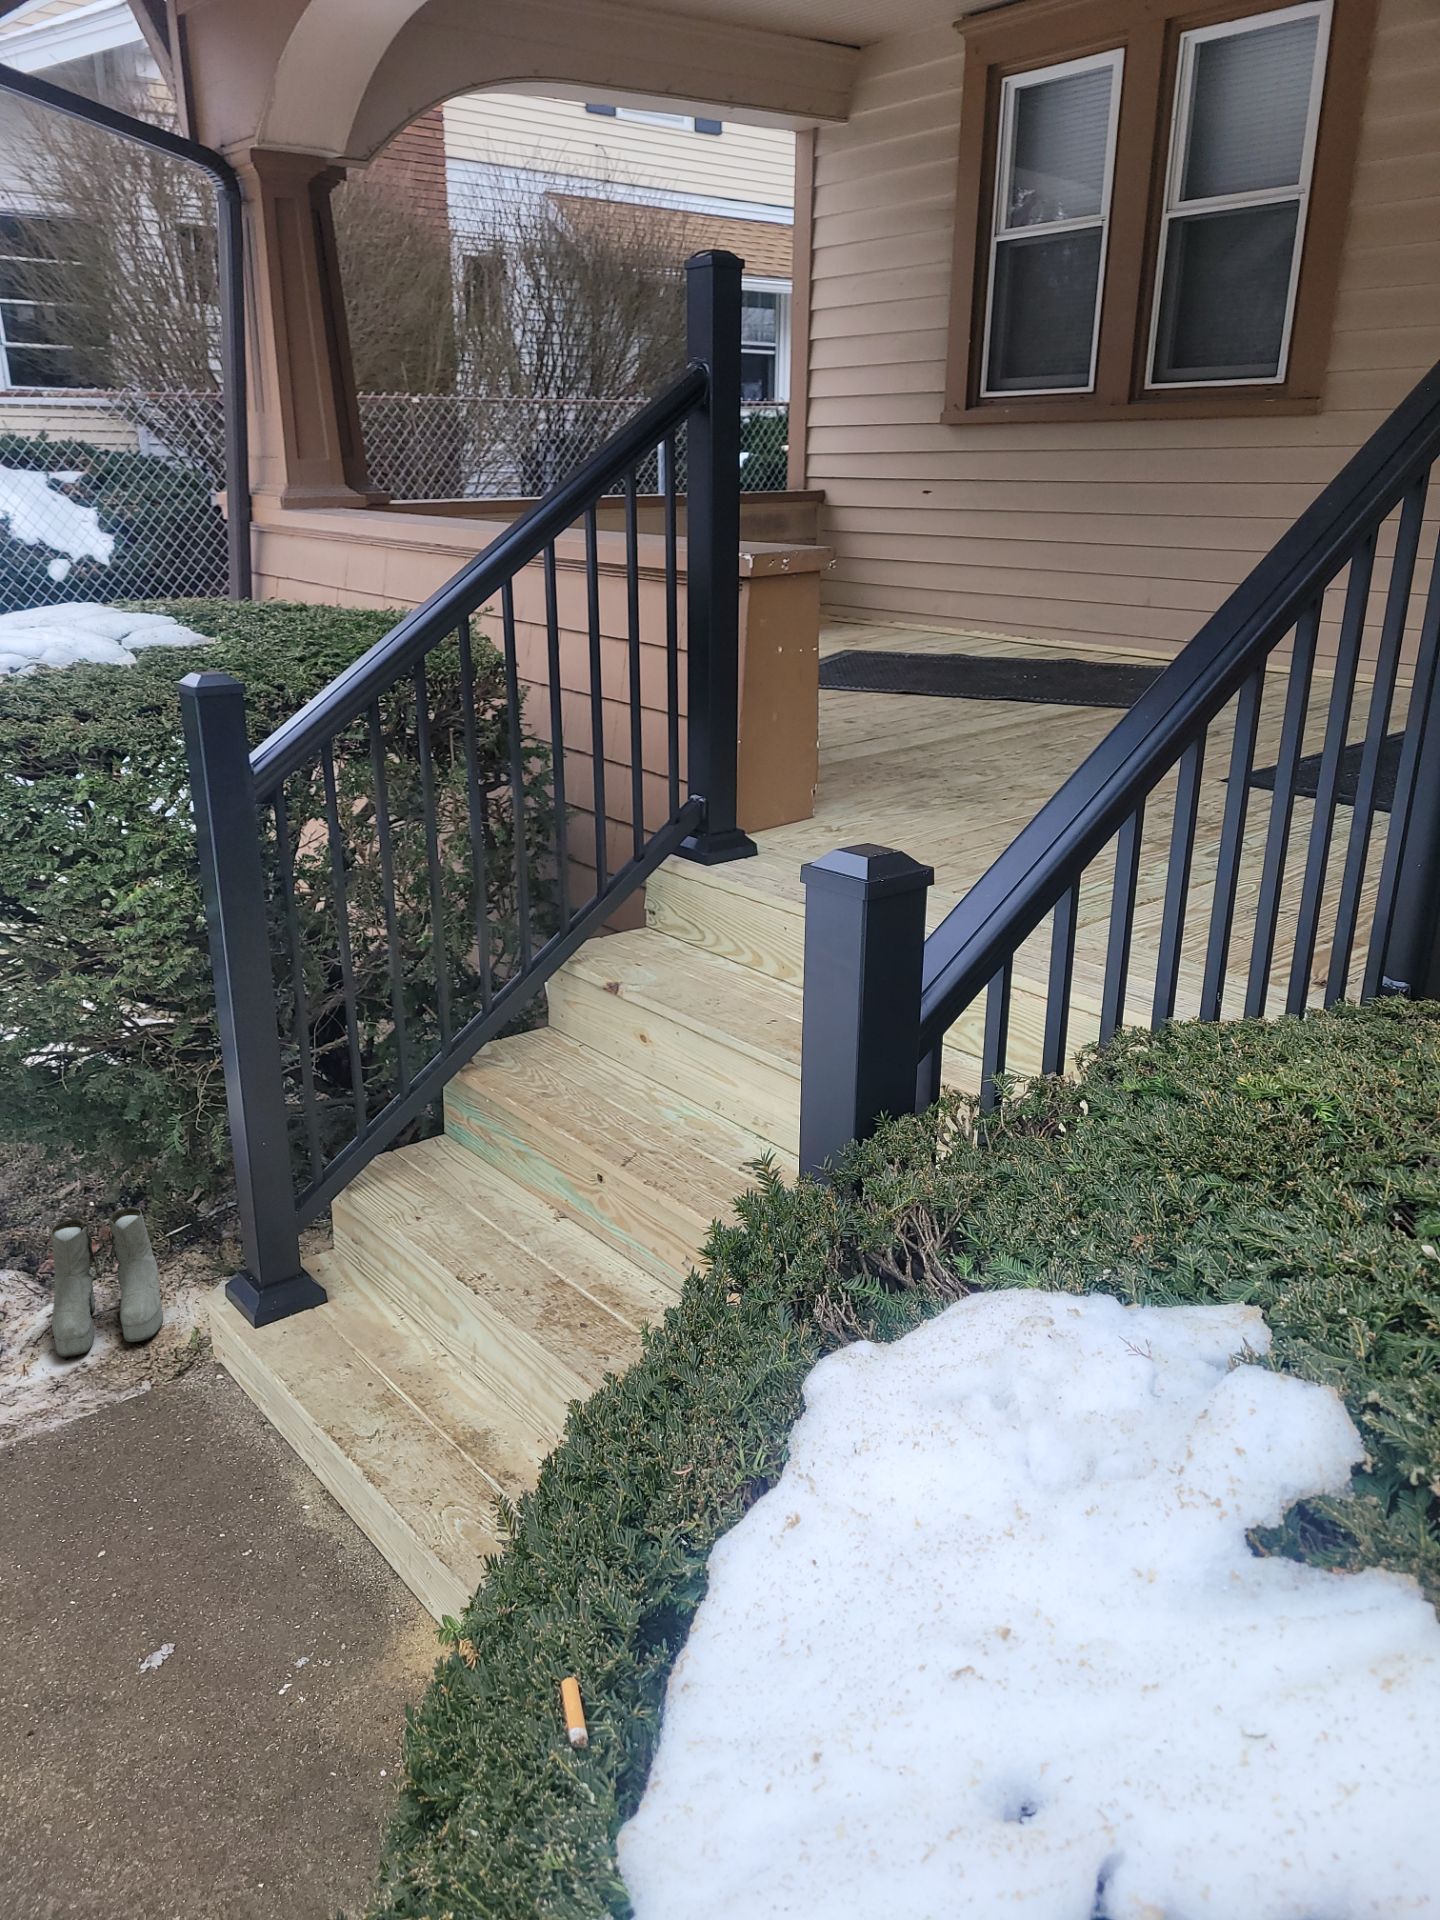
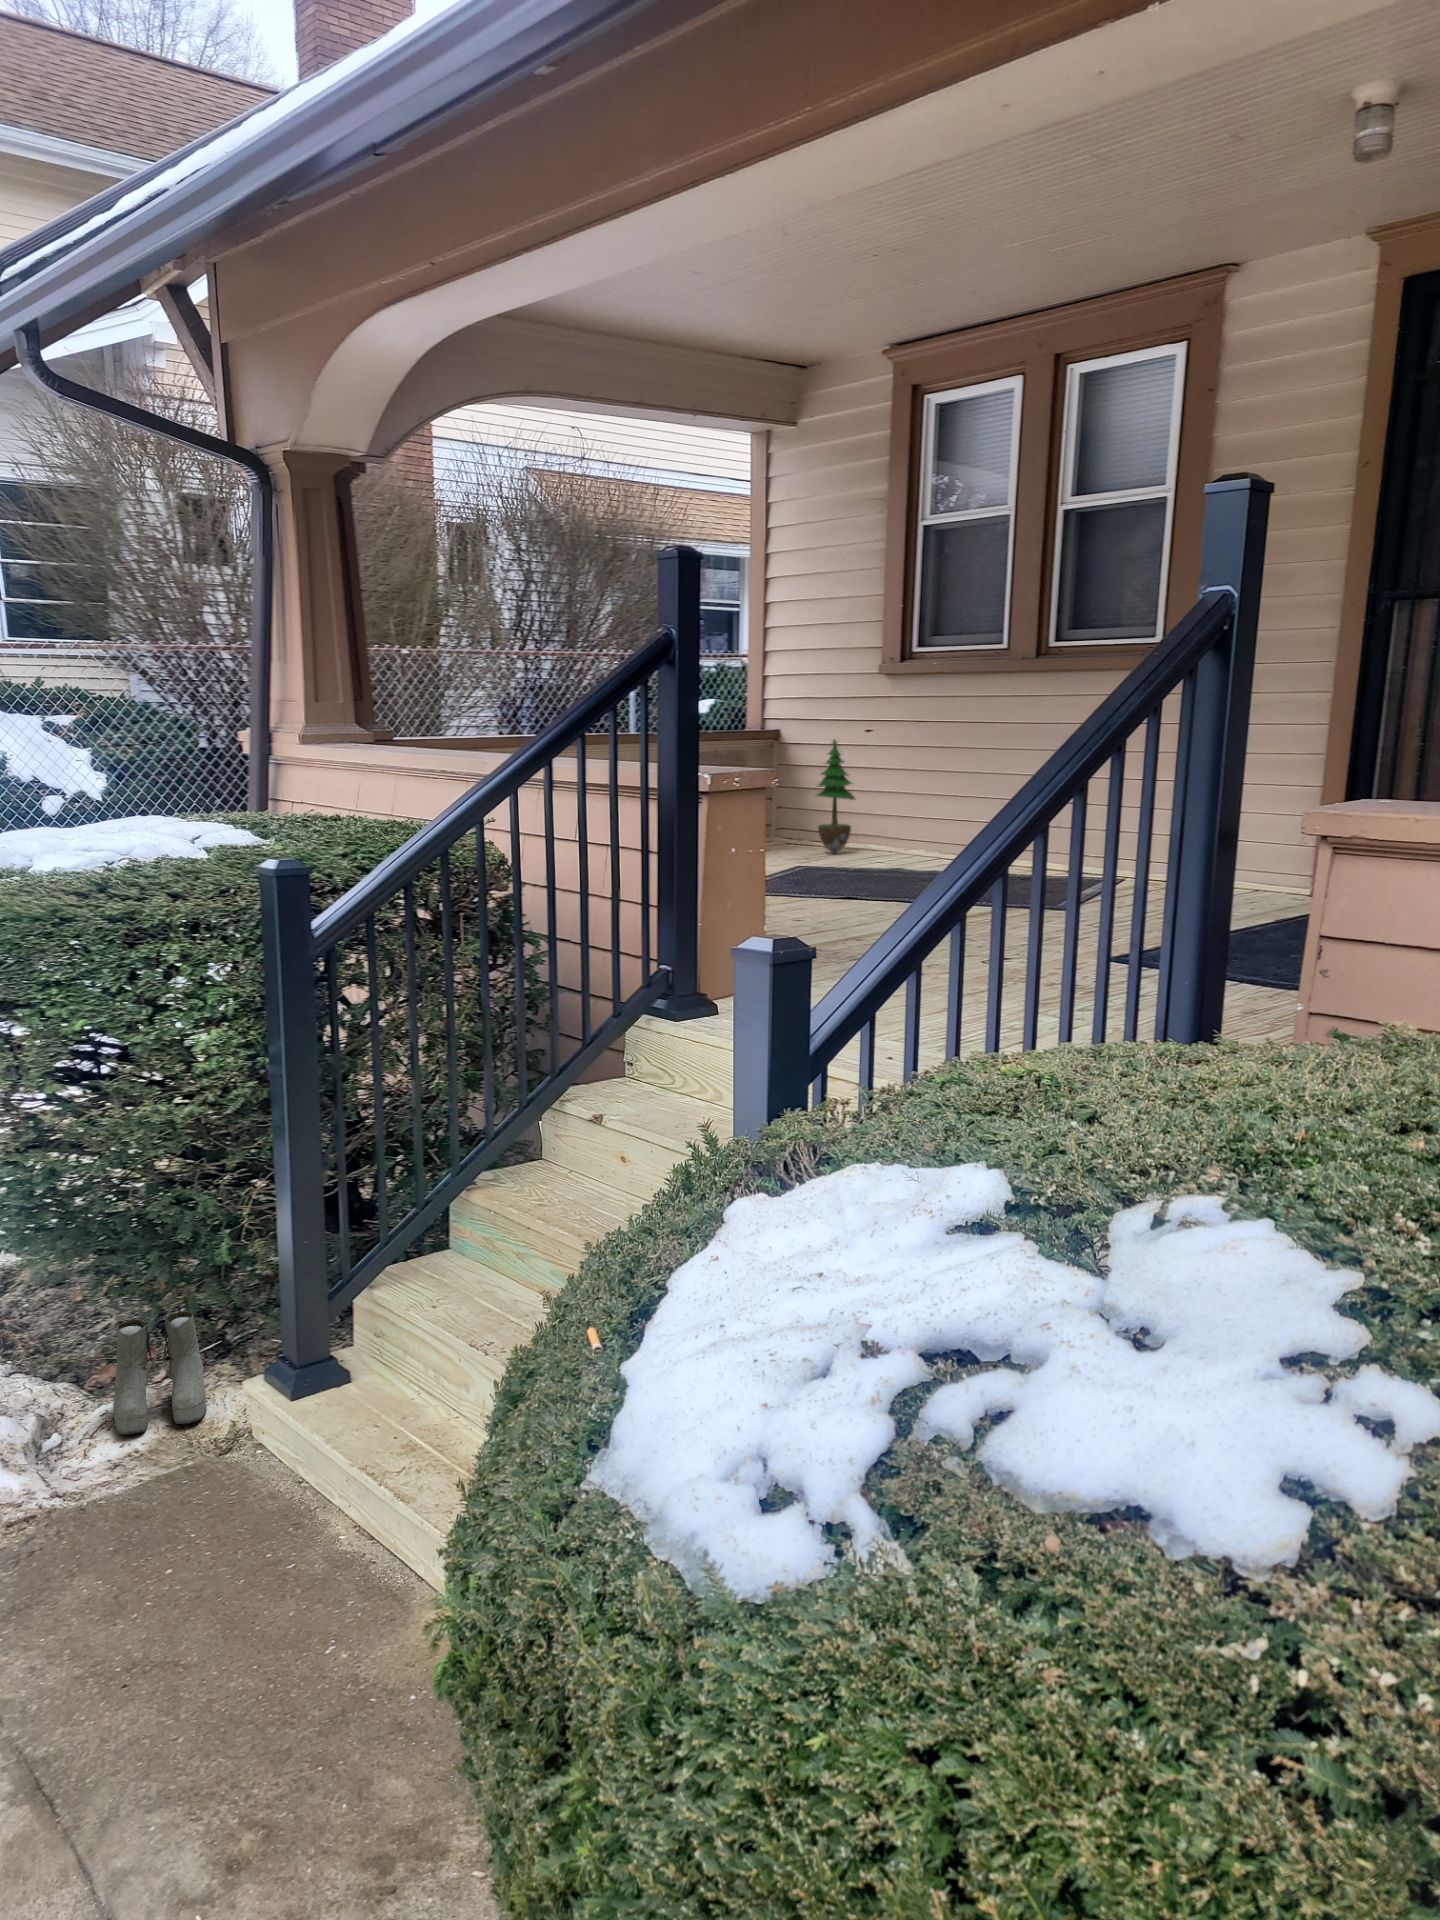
potted tree: none [862,495,909,631] -> present [817,740,855,853]

